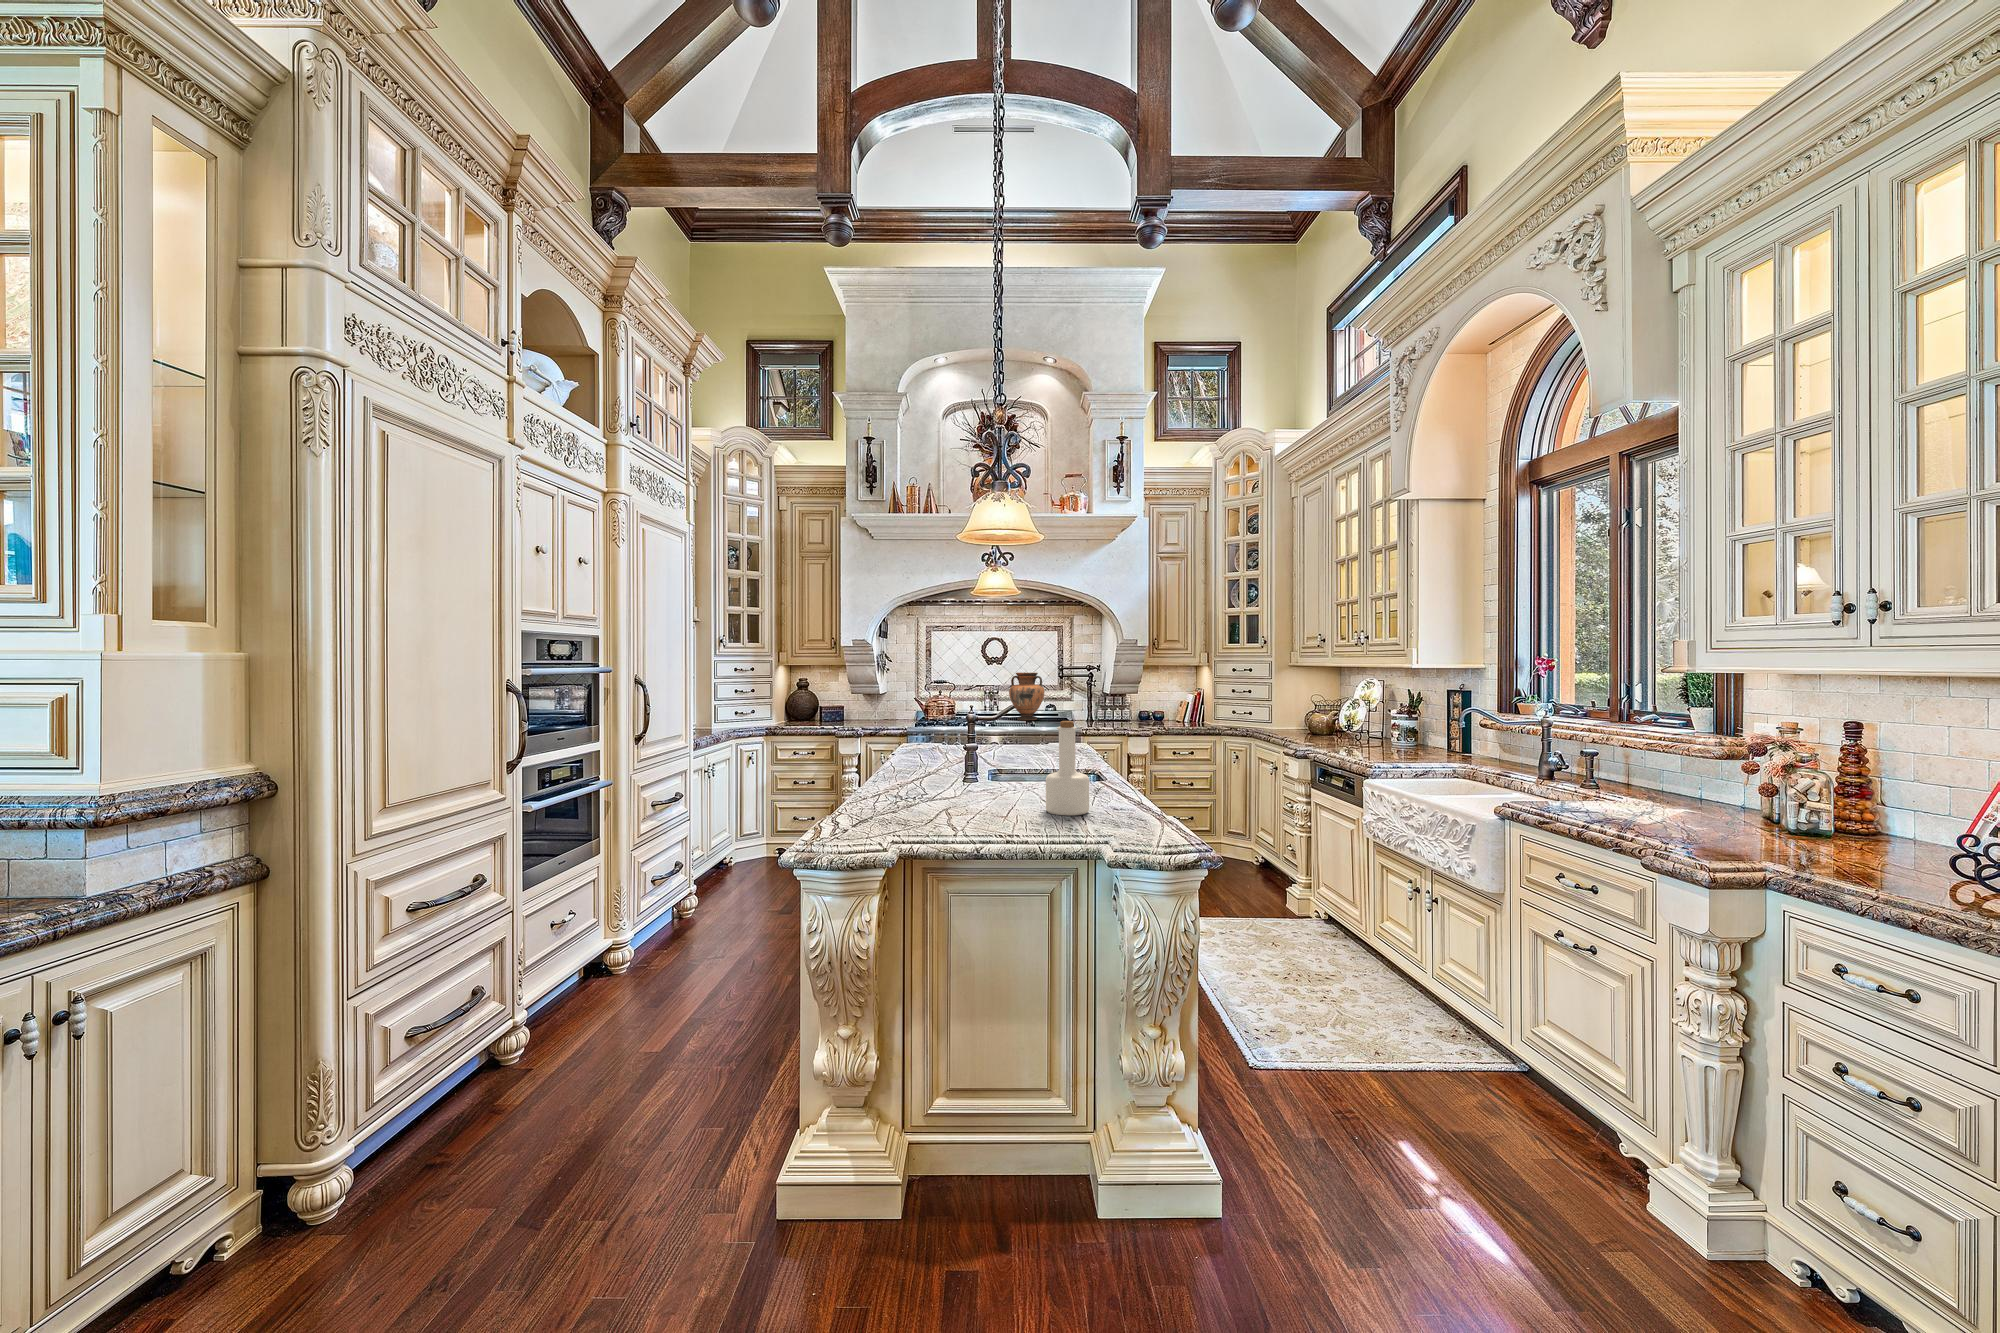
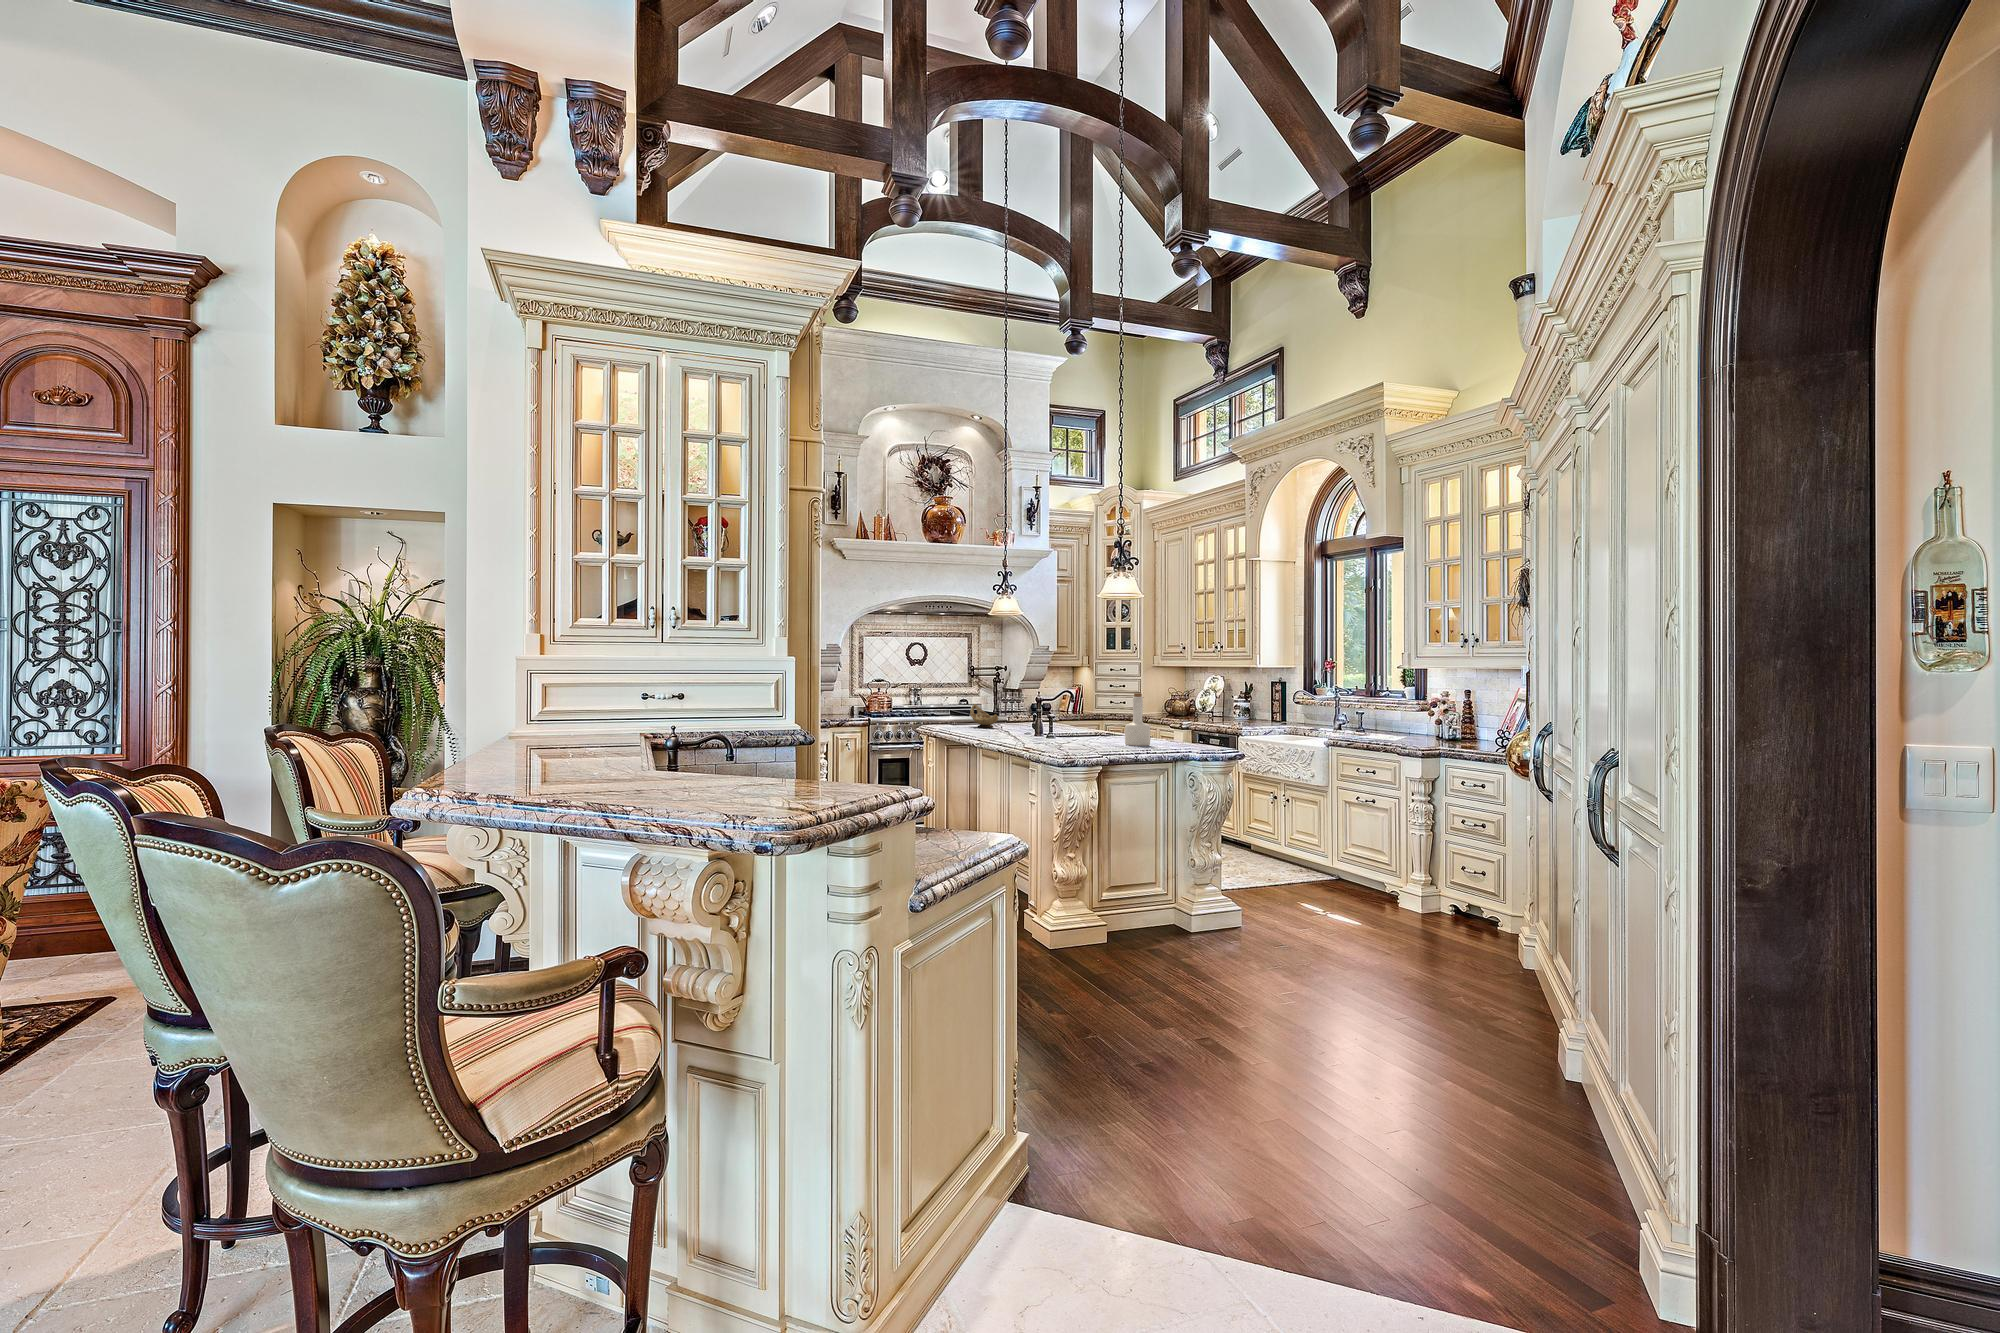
vase: present [1009,672,1044,720] -> none [933,672,964,714]
decorative bowl: none [948,719,981,752] -> present [970,704,999,728]

